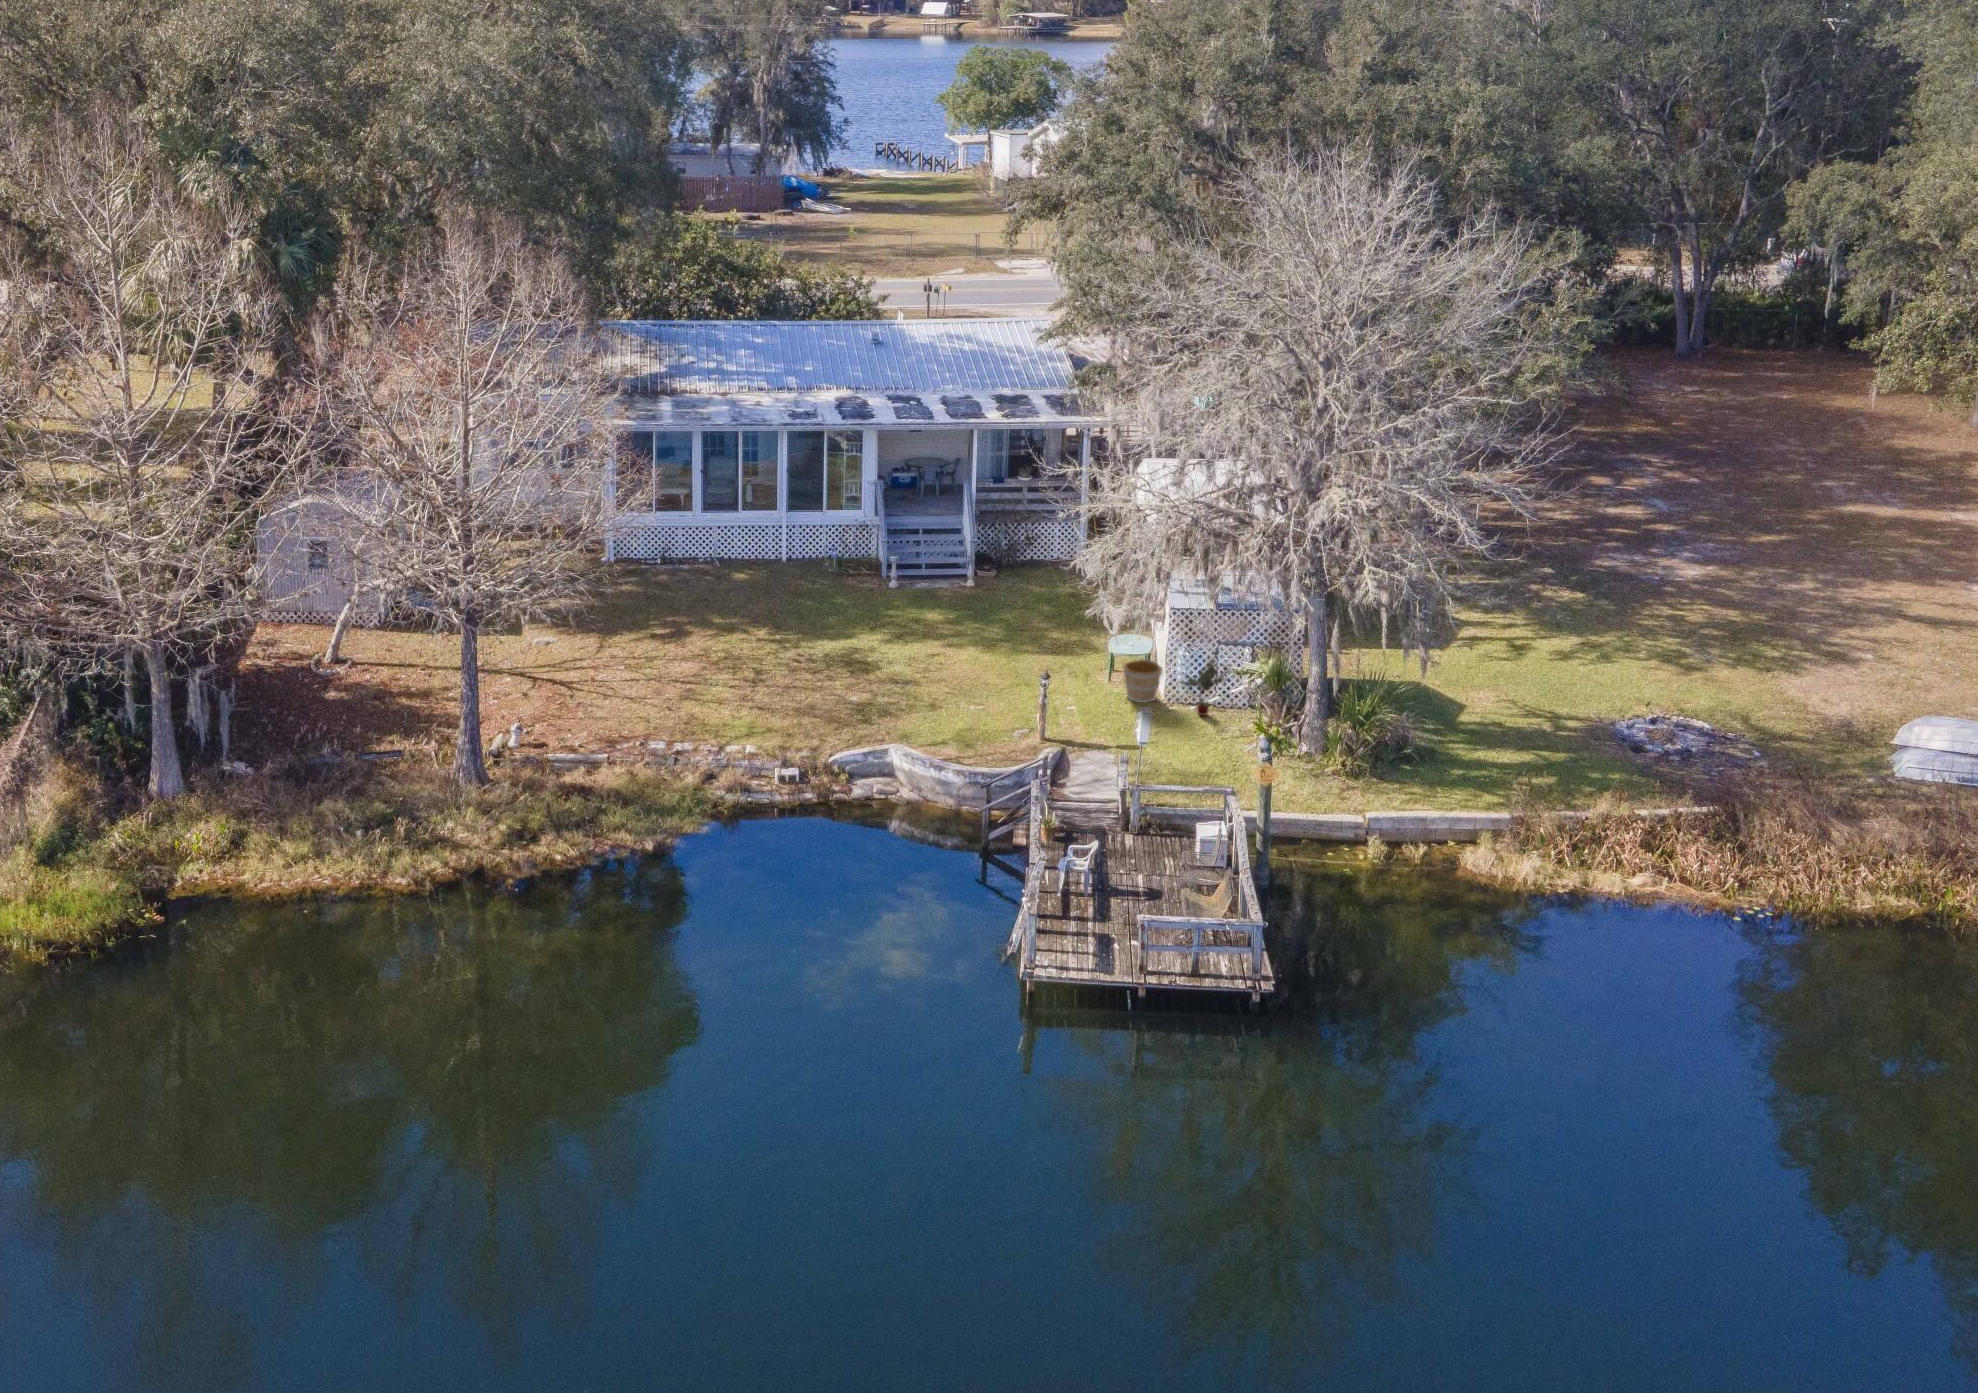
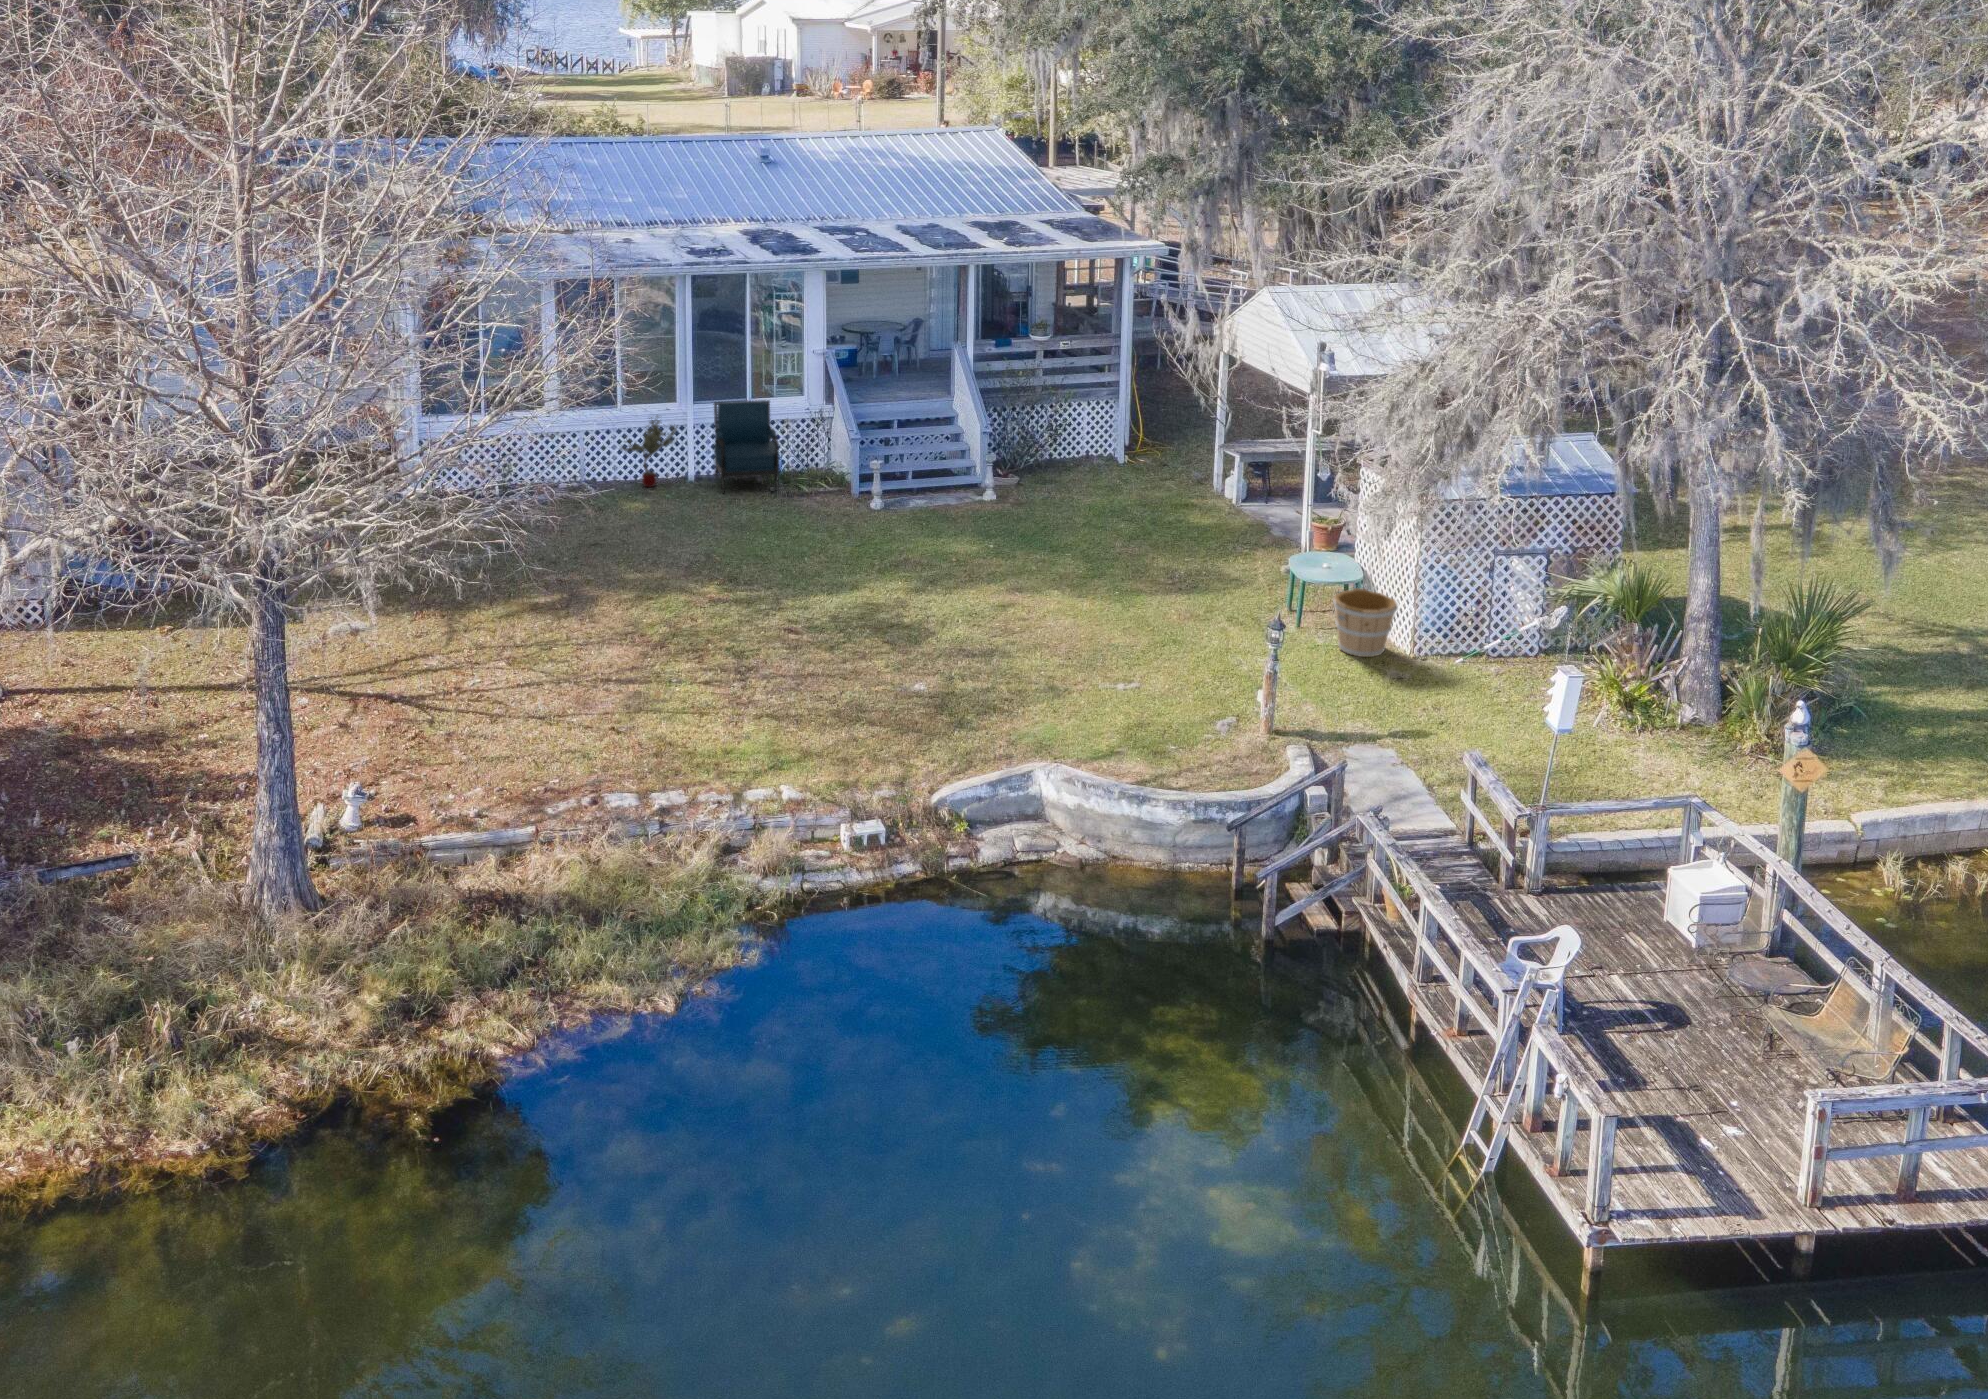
chair: none [797,512,837,573] -> present [713,400,780,493]
potted tree: present [1181,660,1229,716] -> present [620,416,677,487]

